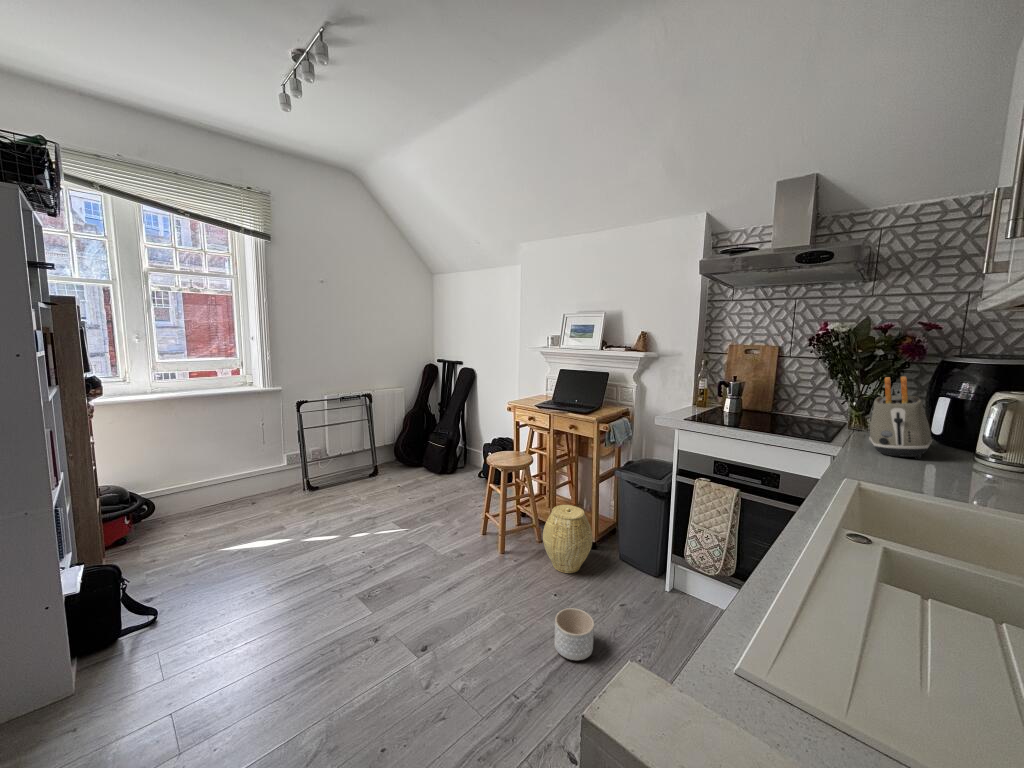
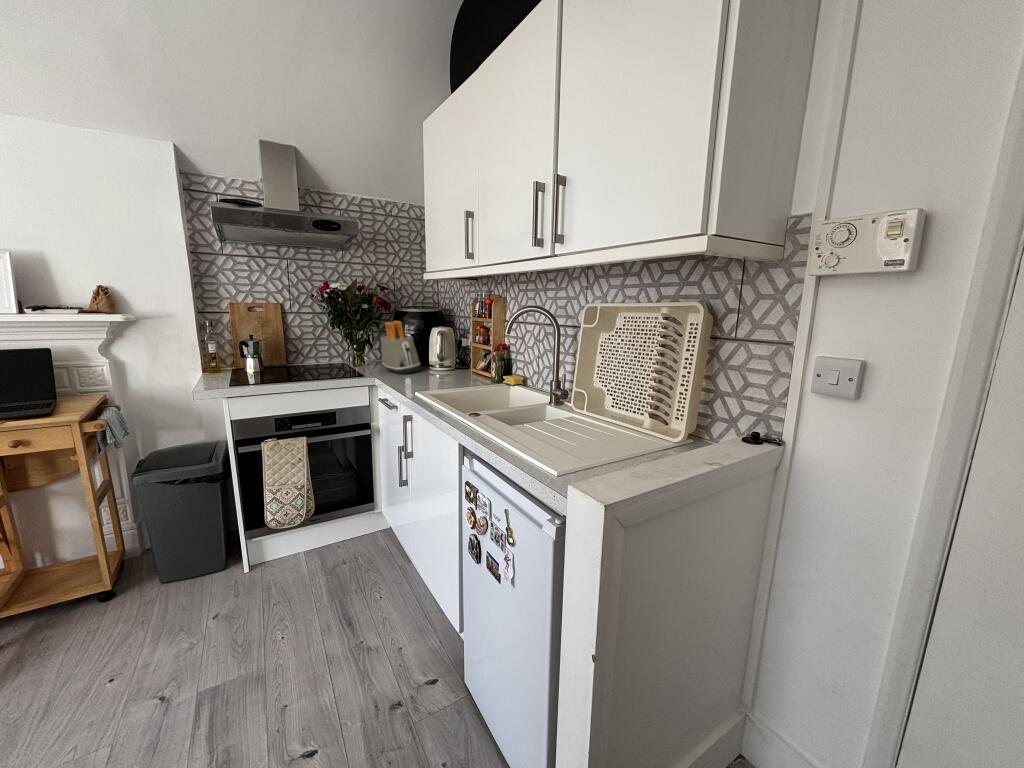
woven basket: present [543,505,592,573] -> none [23,553,132,663]
planter: present [554,608,594,660] -> none [175,642,239,713]

